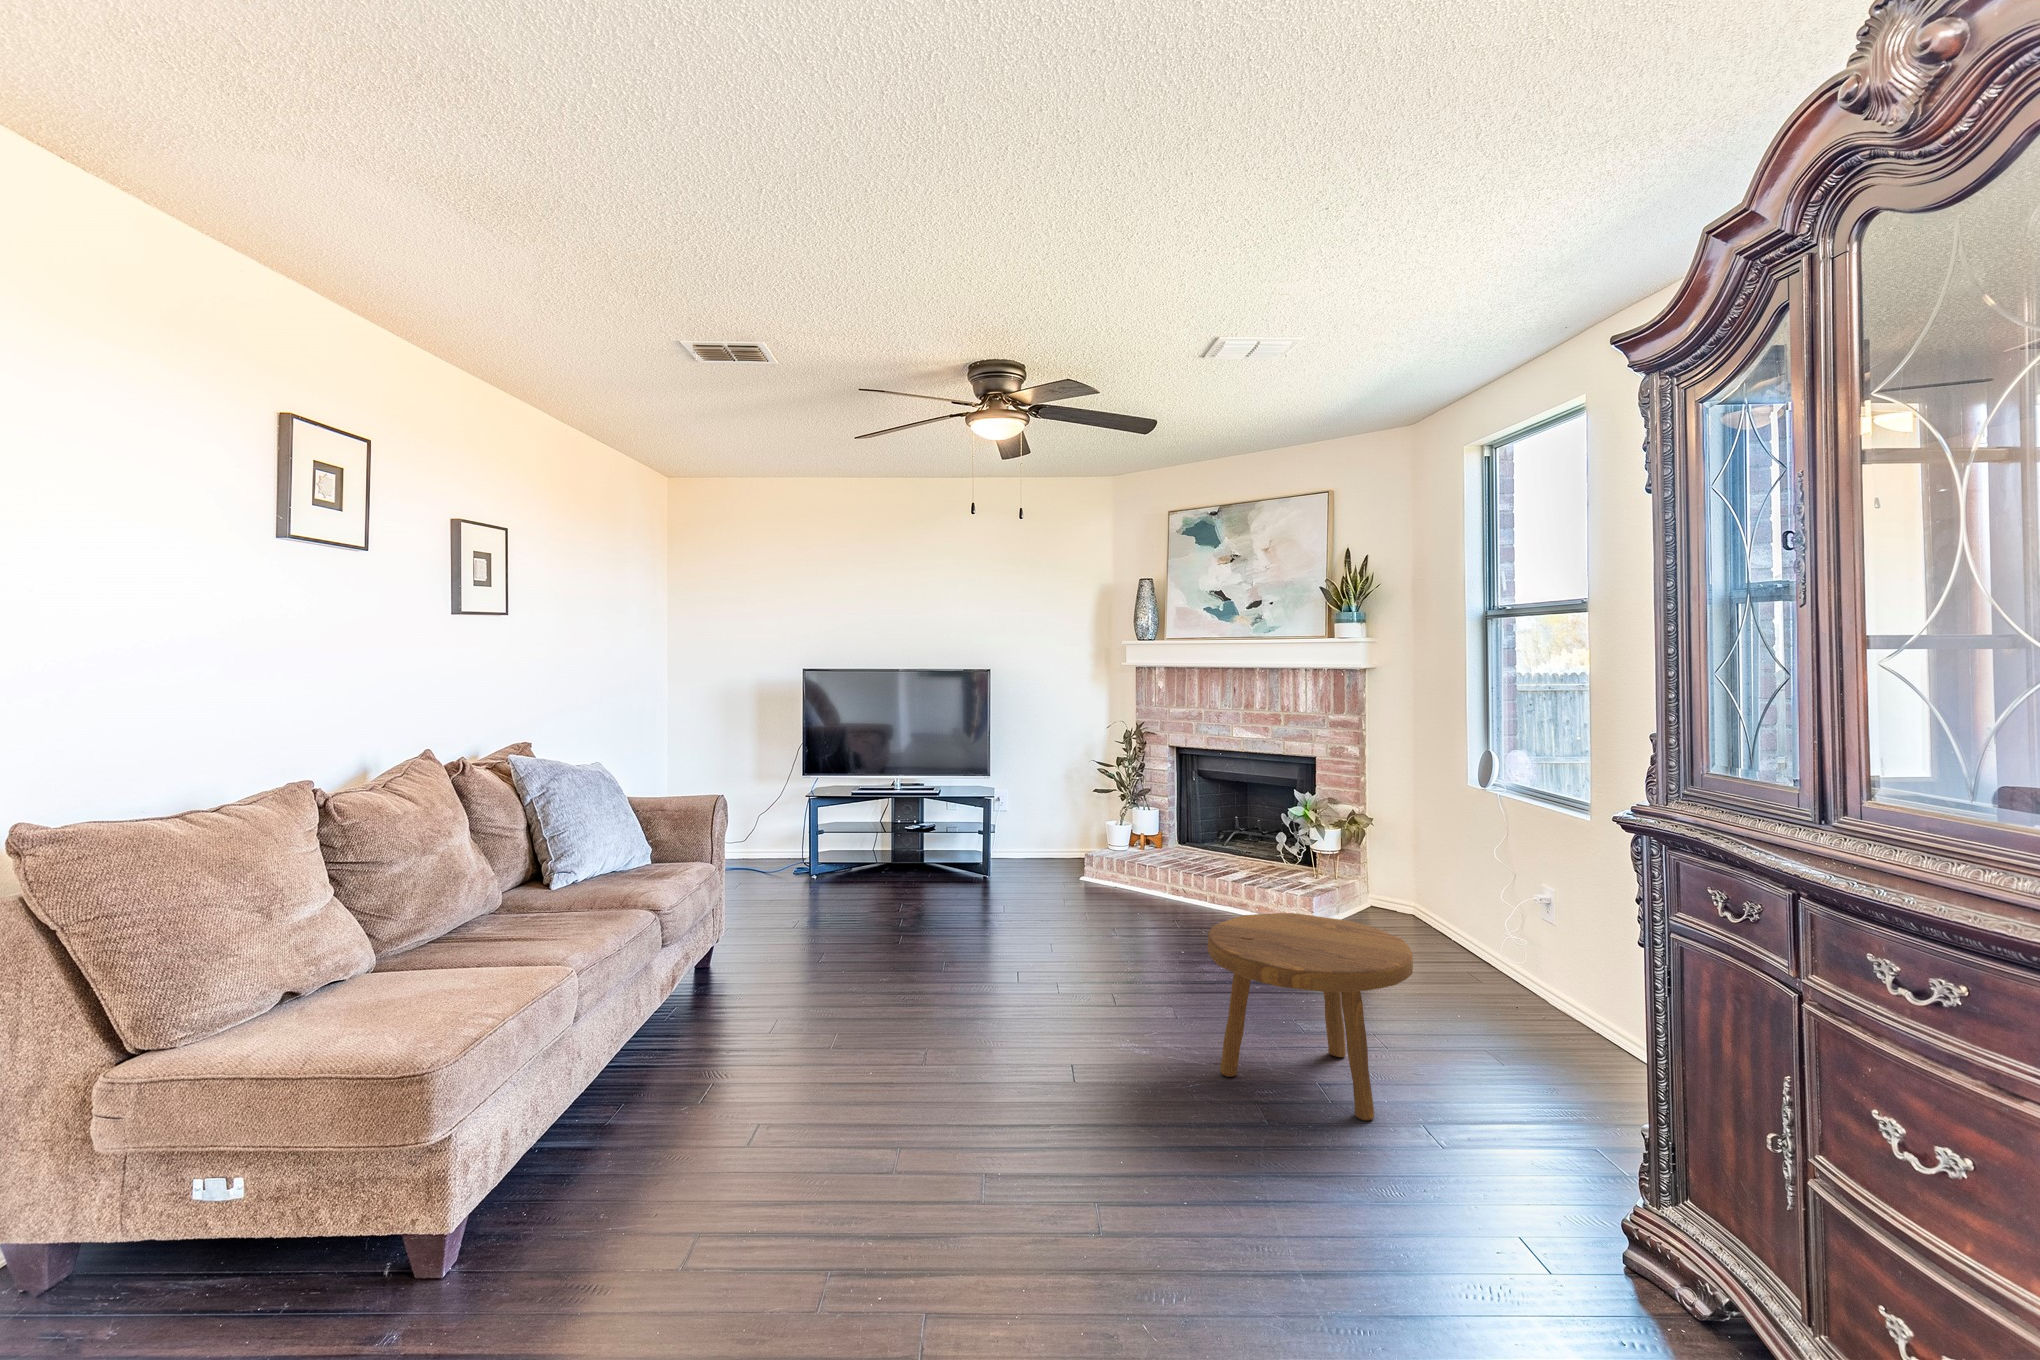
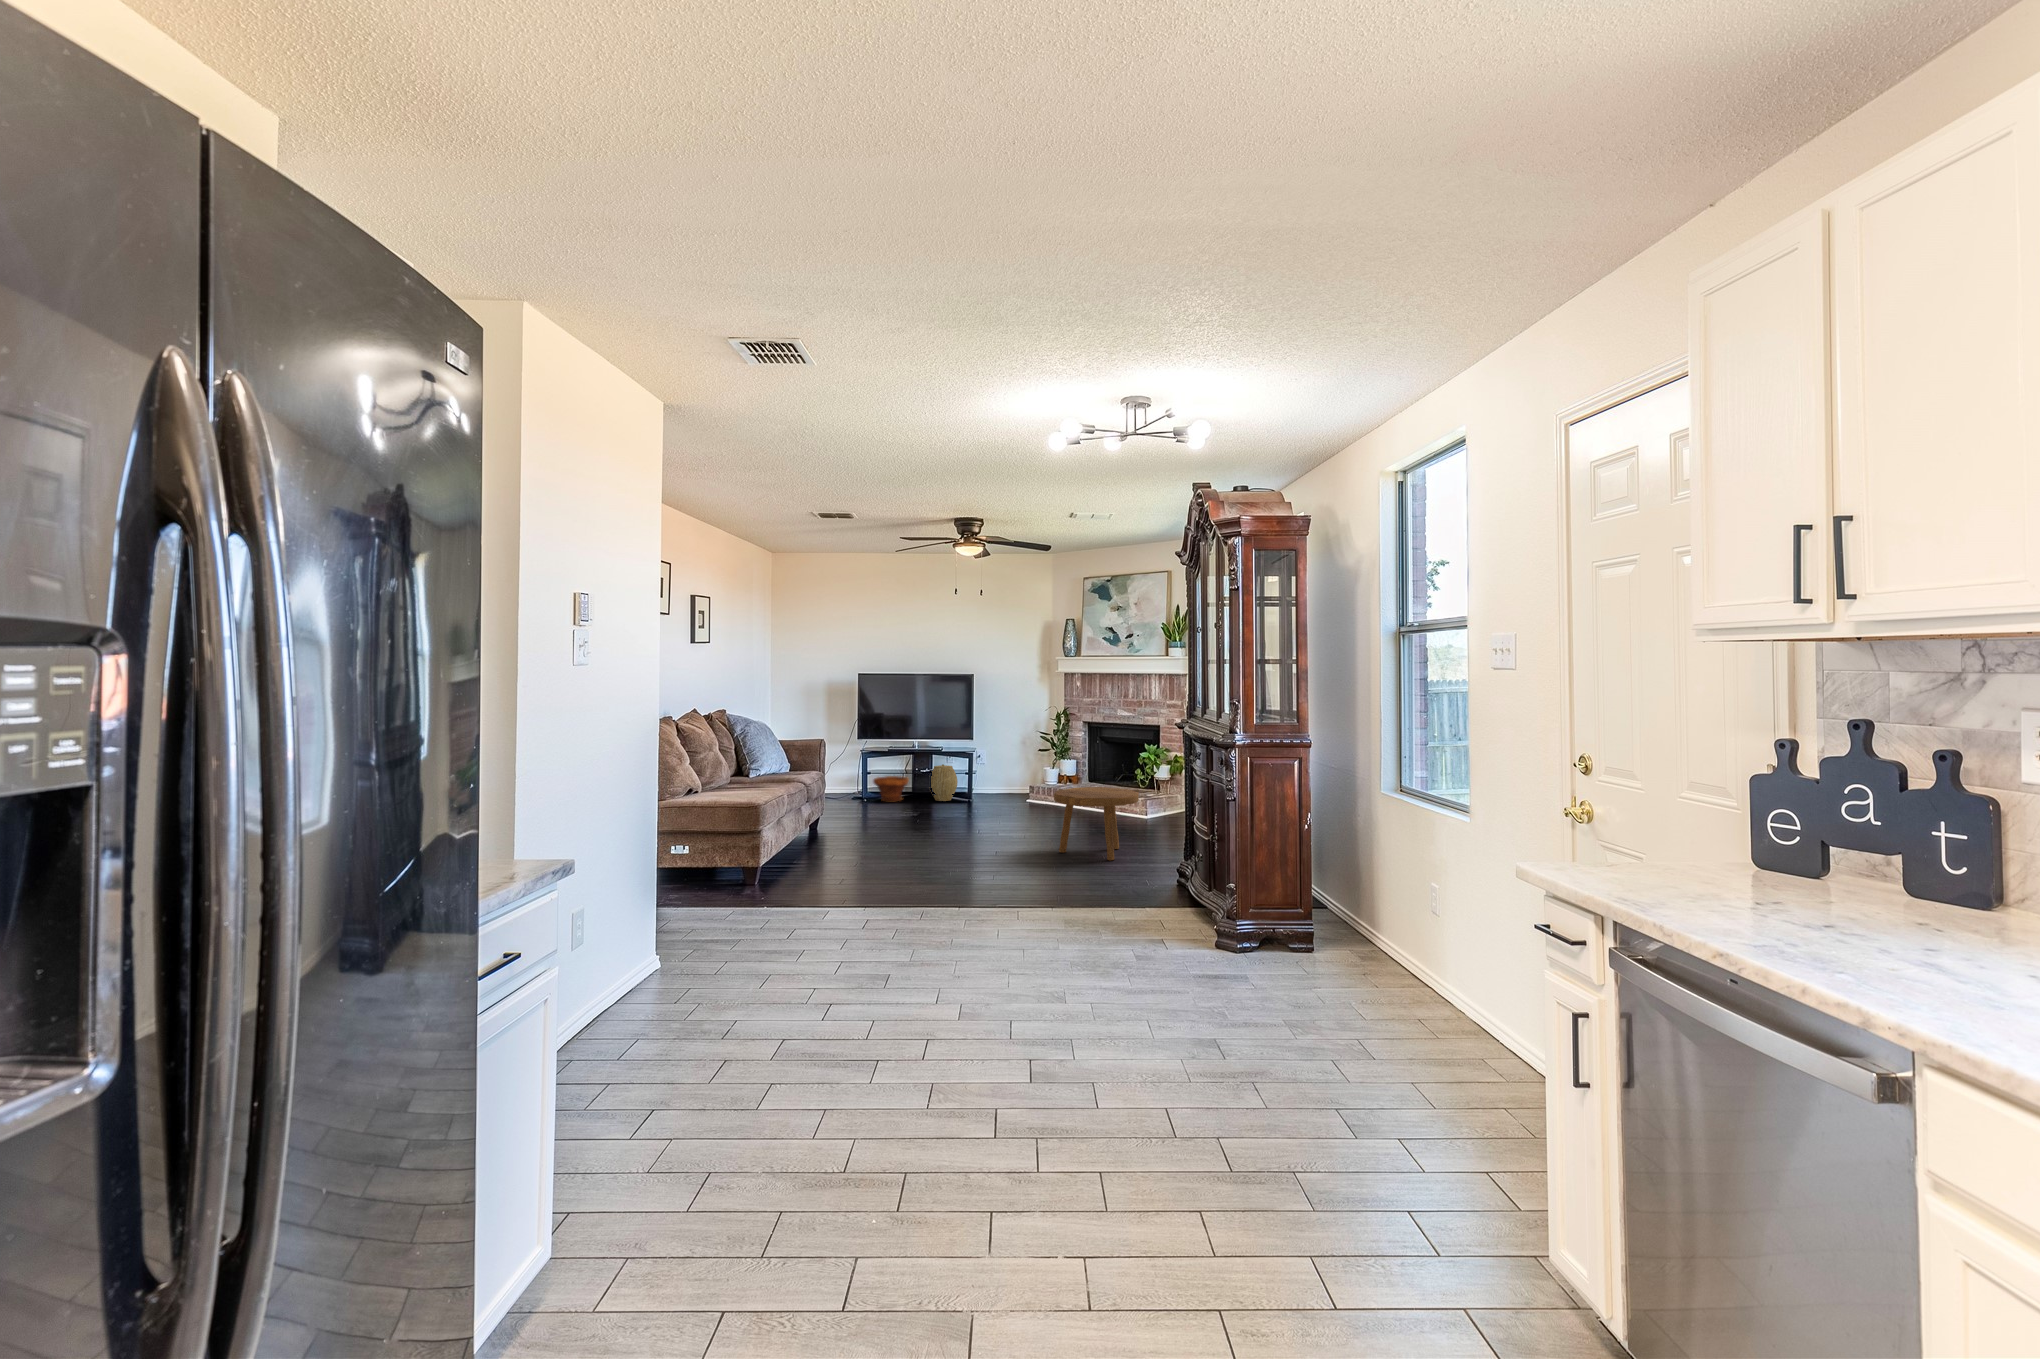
woven basket: none [919,816,965,876] -> present [931,764,958,801]
planter: none [828,833,886,878] -> present [873,776,909,801]

